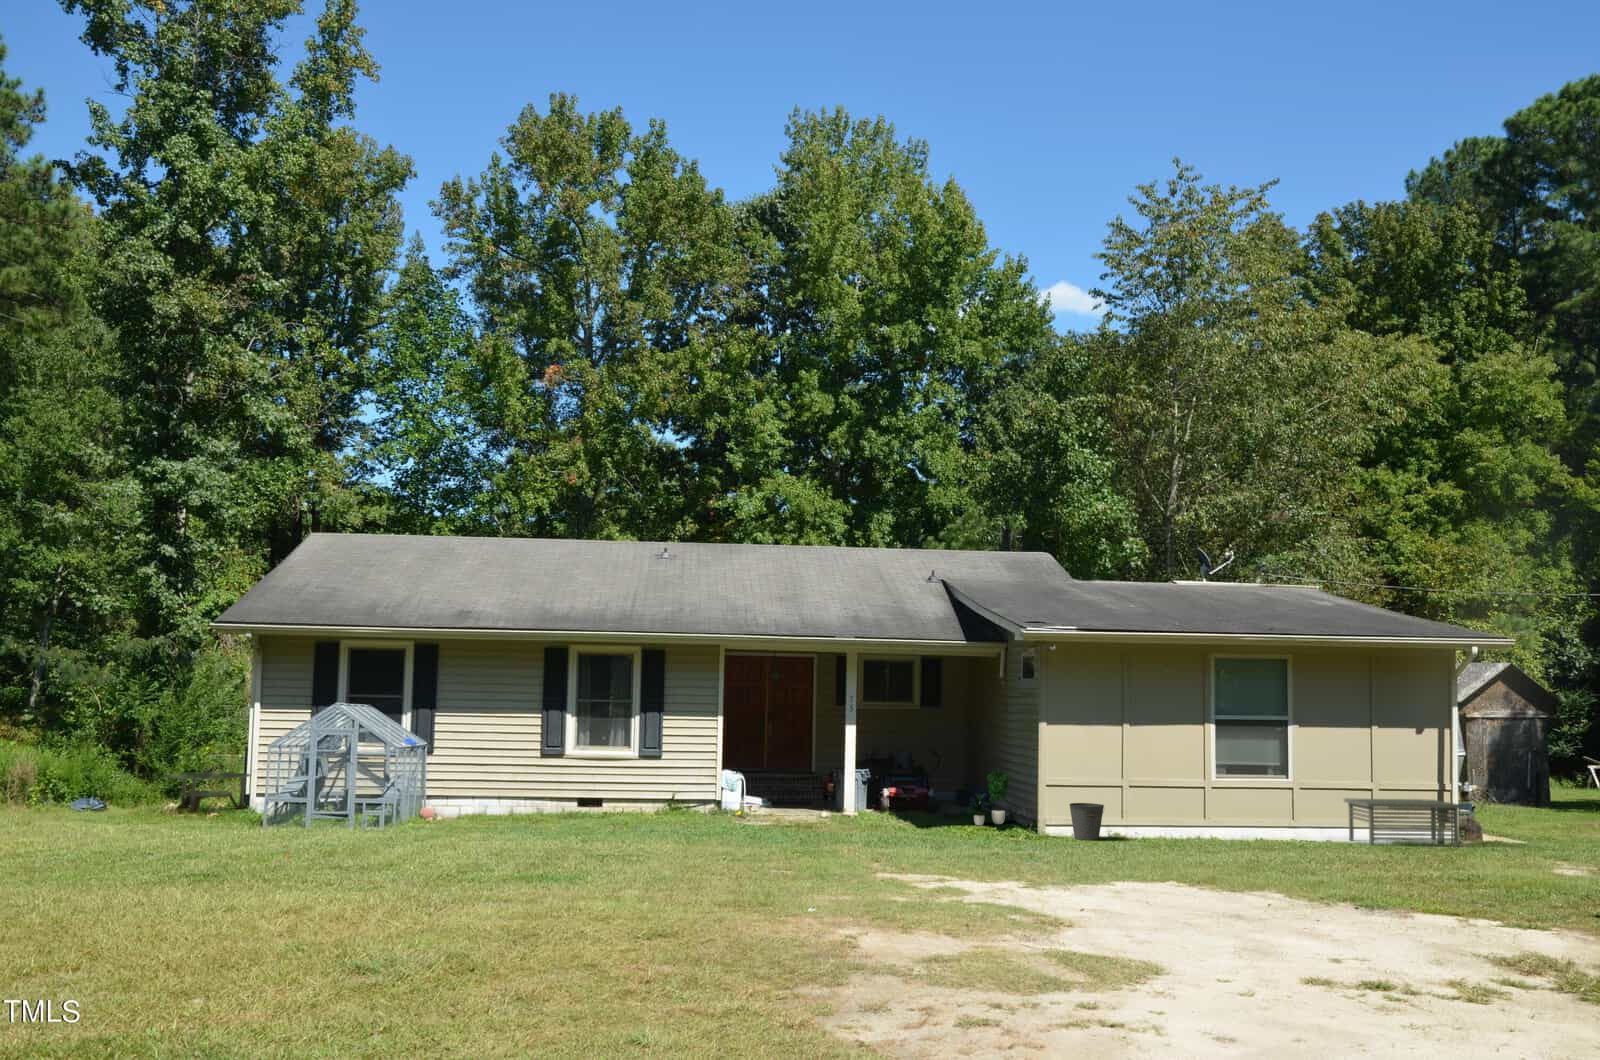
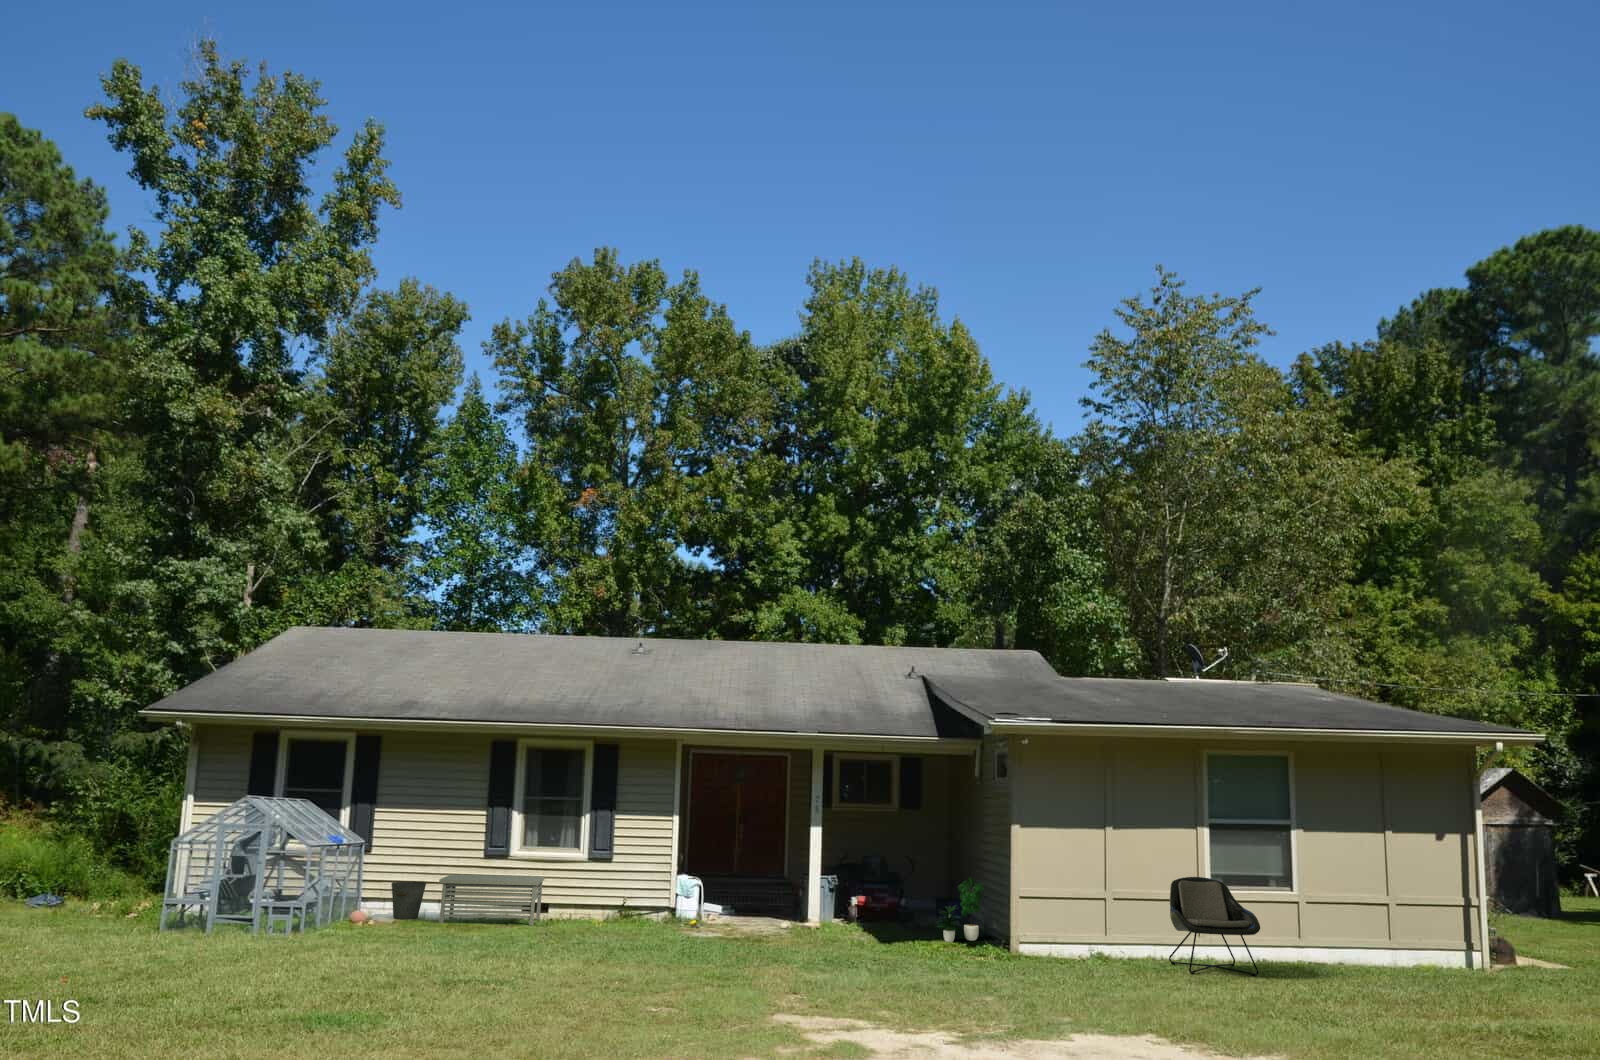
lounge chair: none [1176,764,1256,846] -> present [1169,877,1260,976]
round table: present [163,772,251,813] -> none [81,869,181,915]
storage bench: present [1344,798,1461,847] -> present [439,875,544,925]
bucket: present [1069,803,1104,840] -> present [391,881,426,919]

